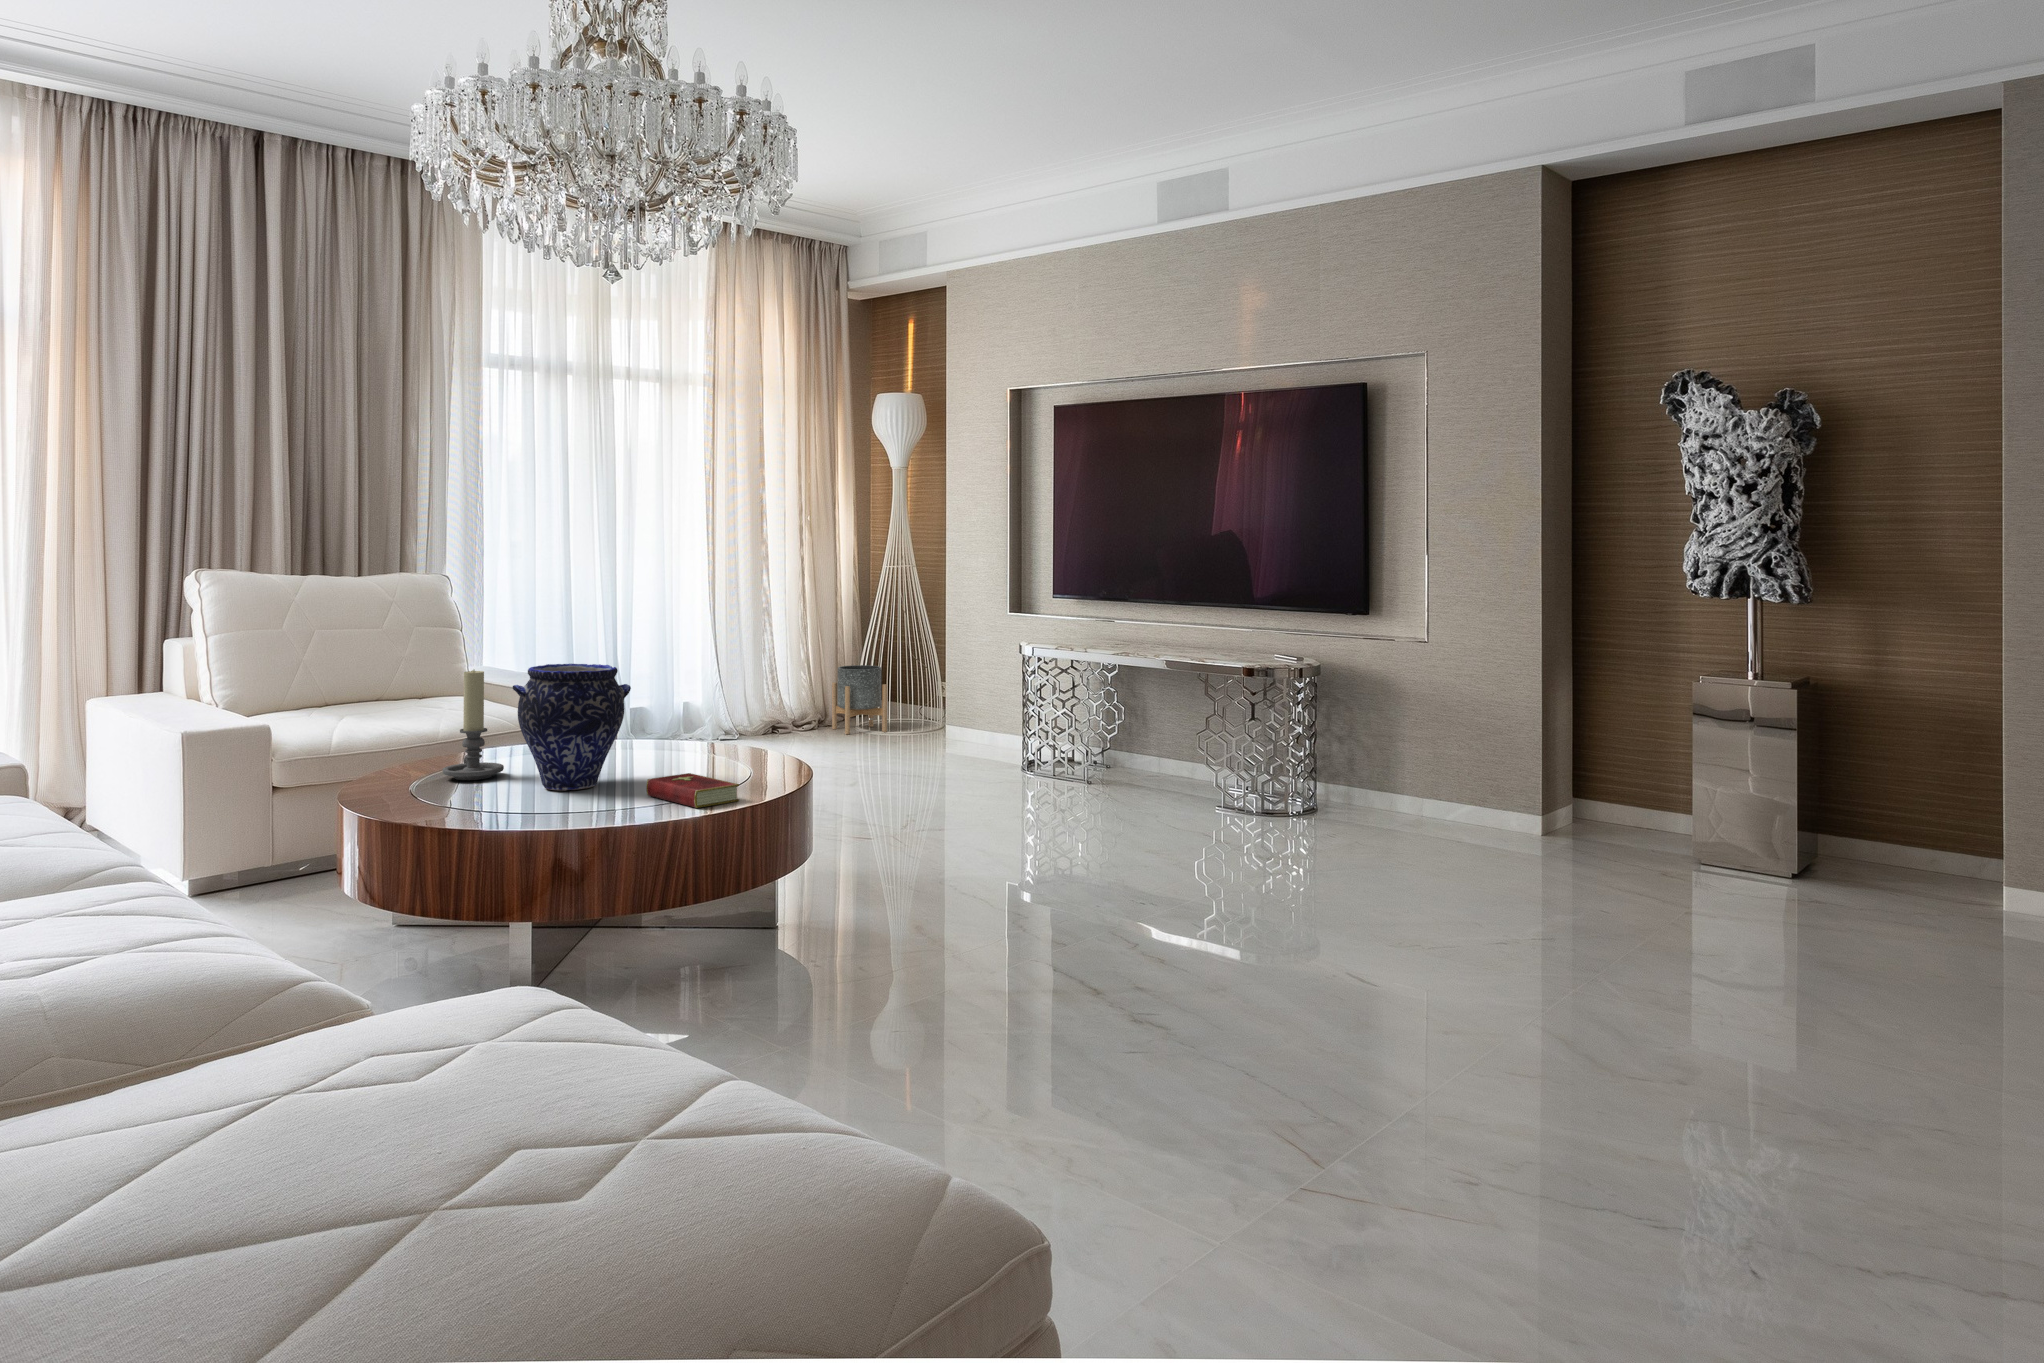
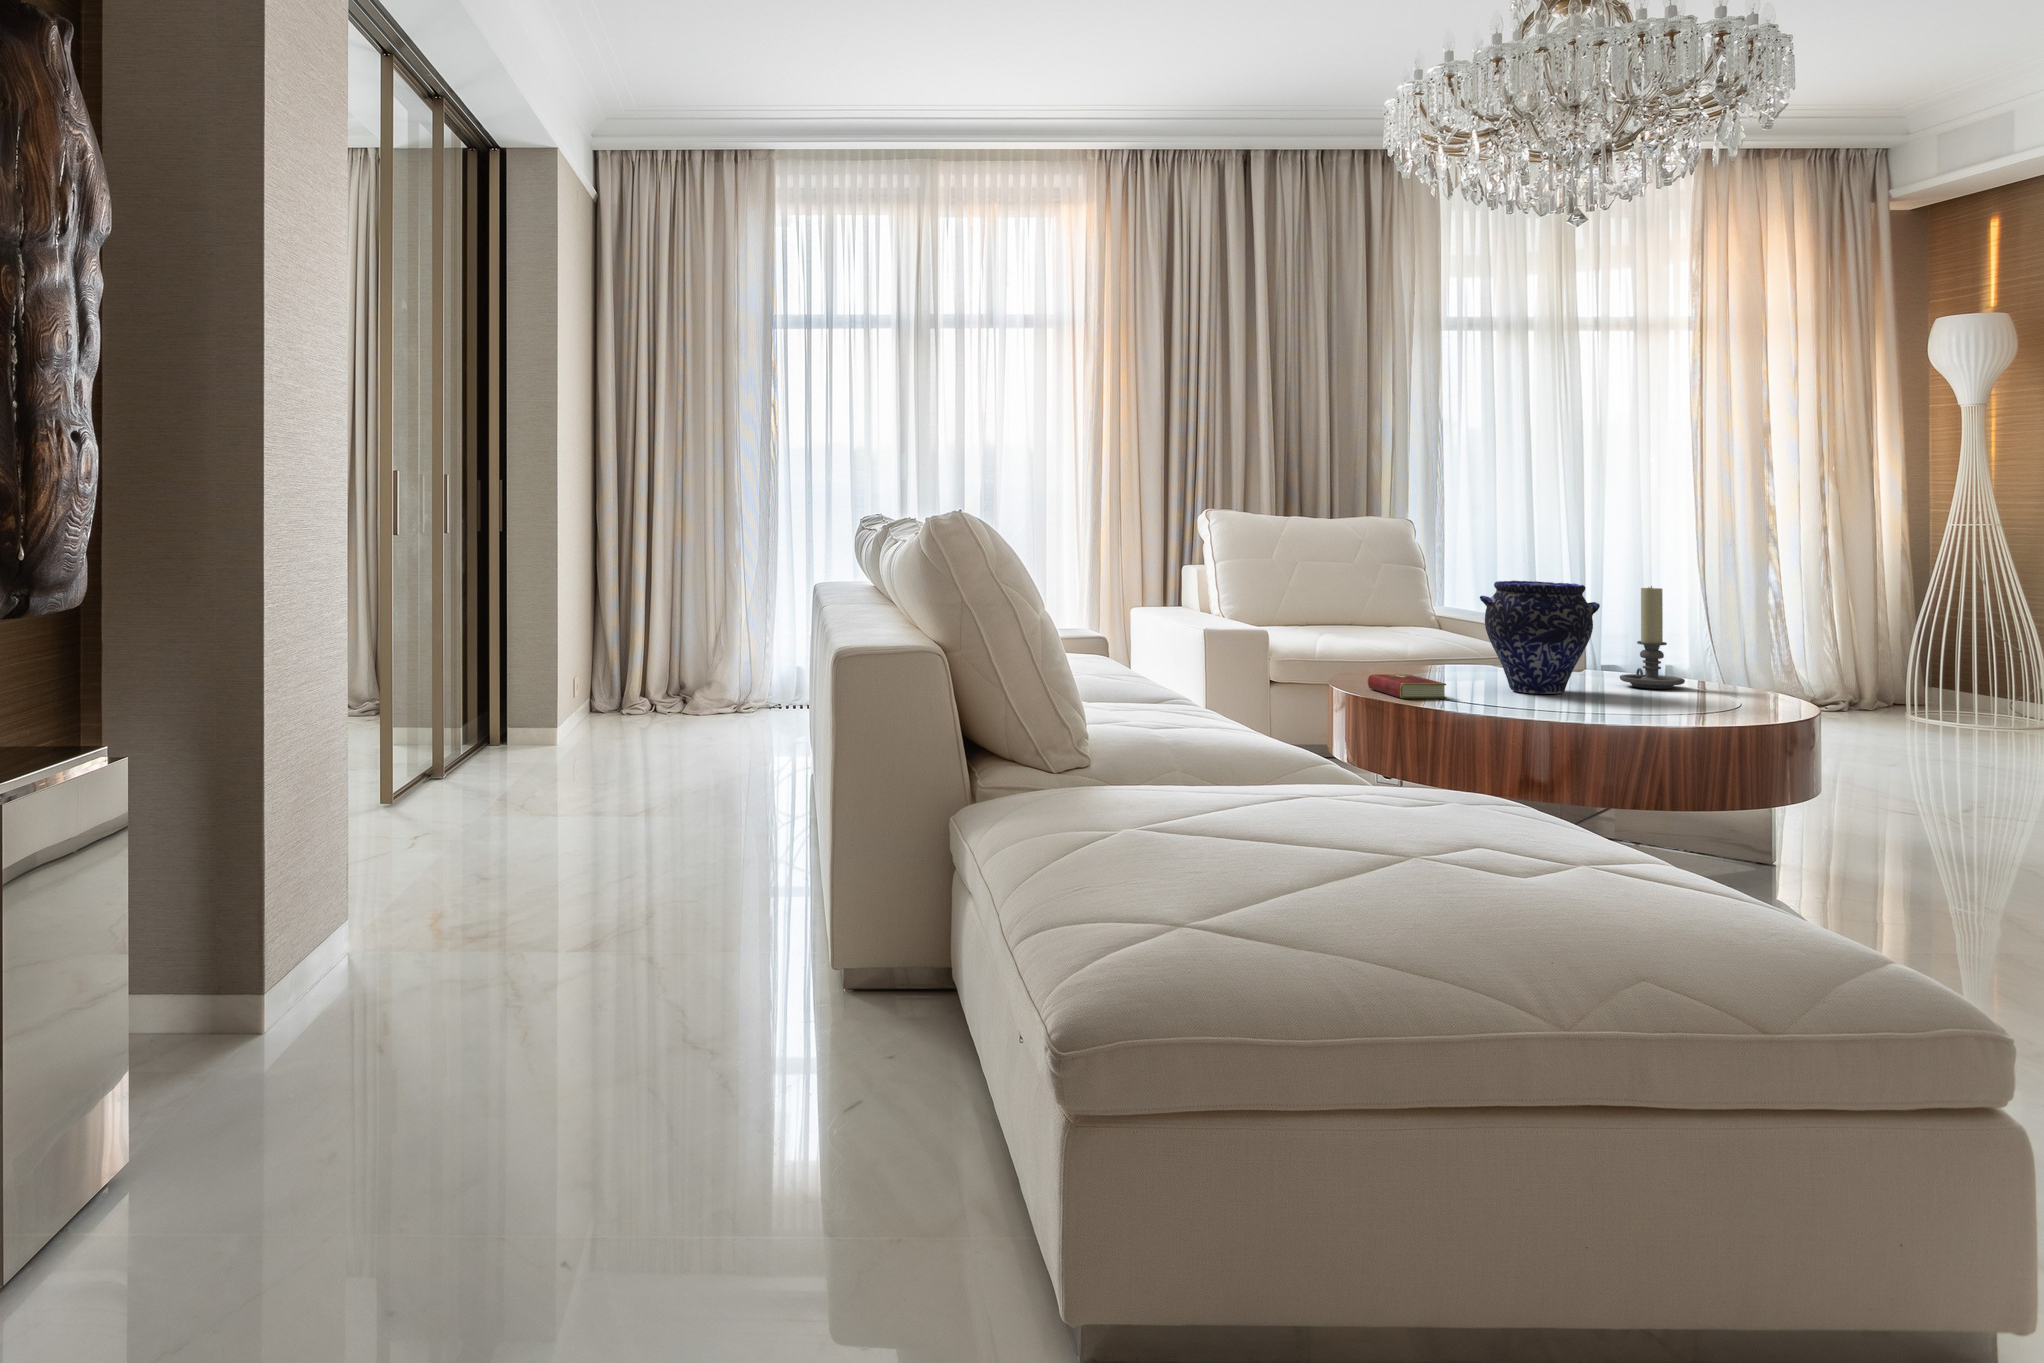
planter: present [832,665,887,734] -> none [1869,638,1953,718]
candle holder: present [443,670,504,780] -> present [1620,586,1685,689]
hardcover book: present [647,773,739,808] -> present [1367,674,1446,699]

